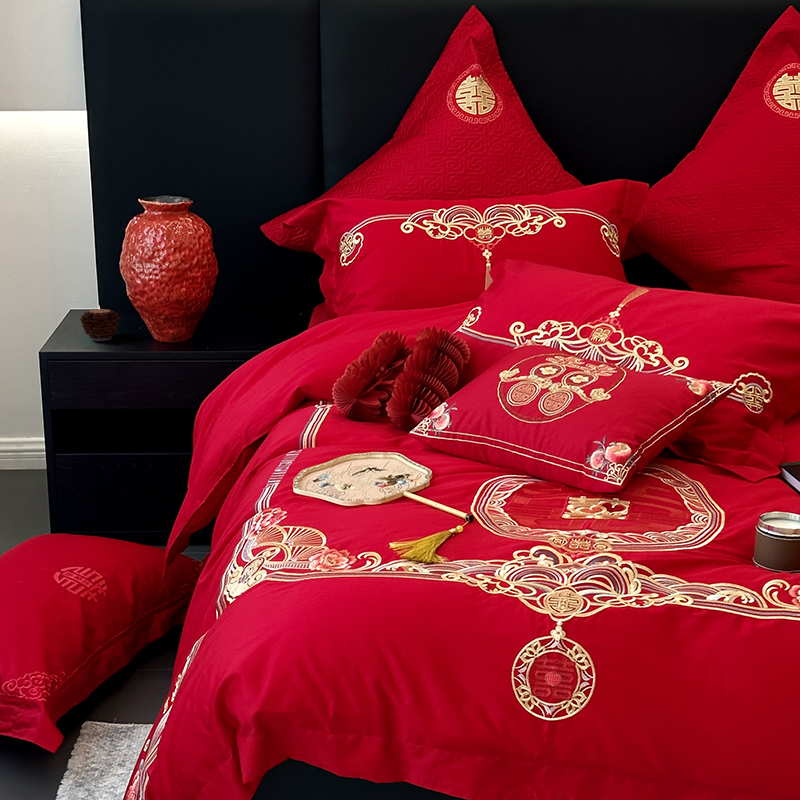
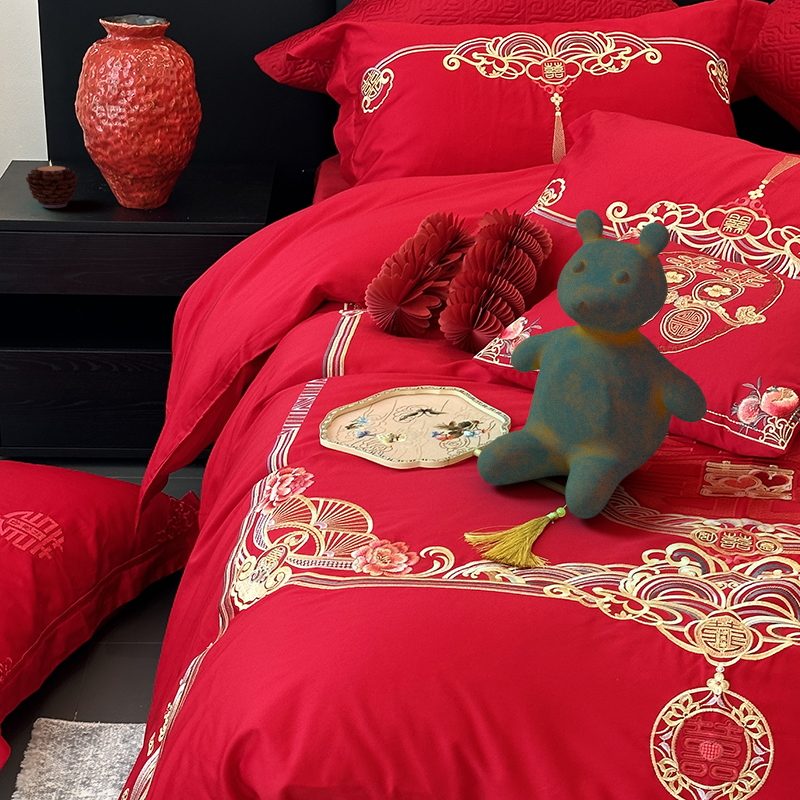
teddy bear: none [403,321,561,534] -> present [477,210,707,518]

